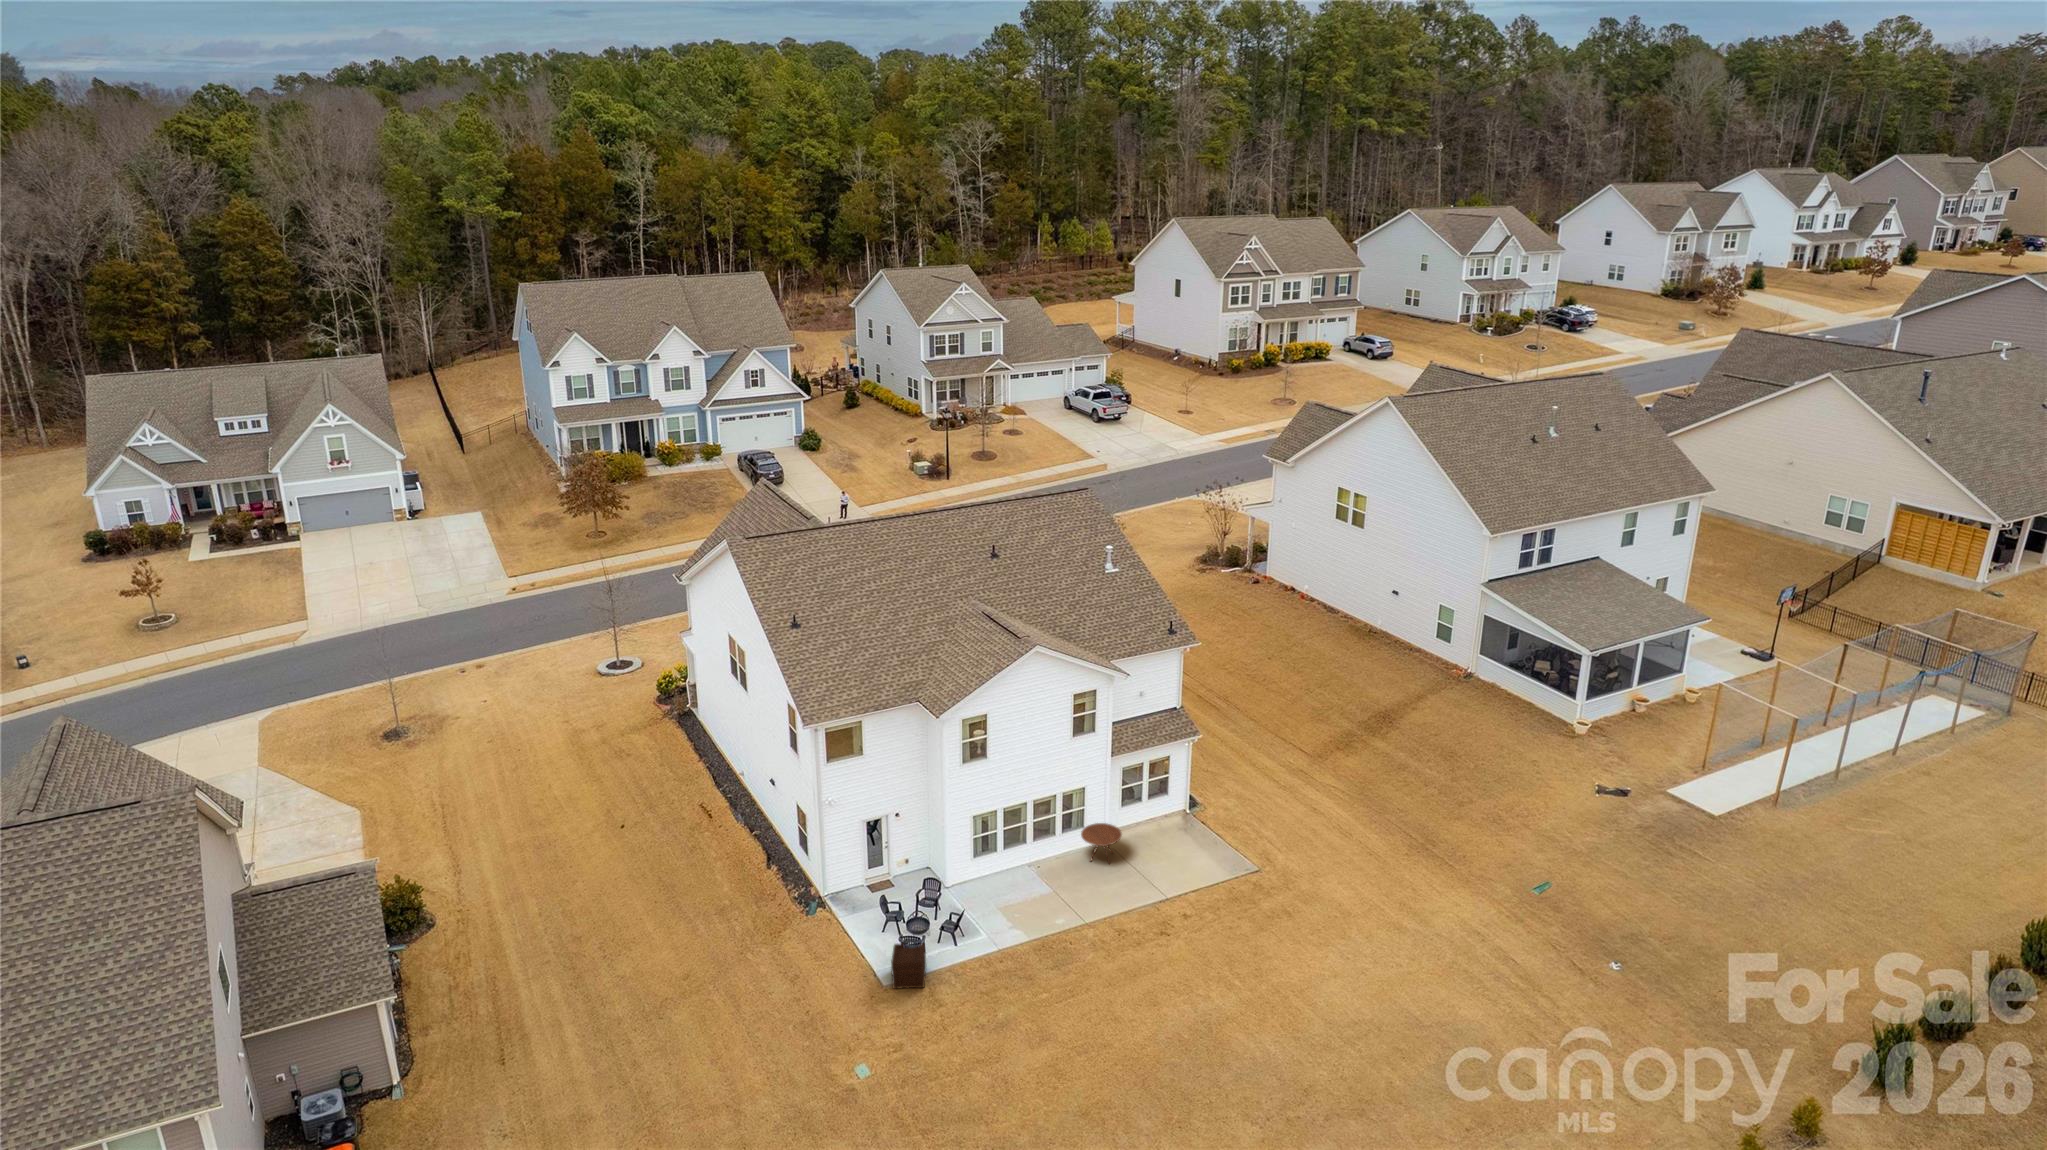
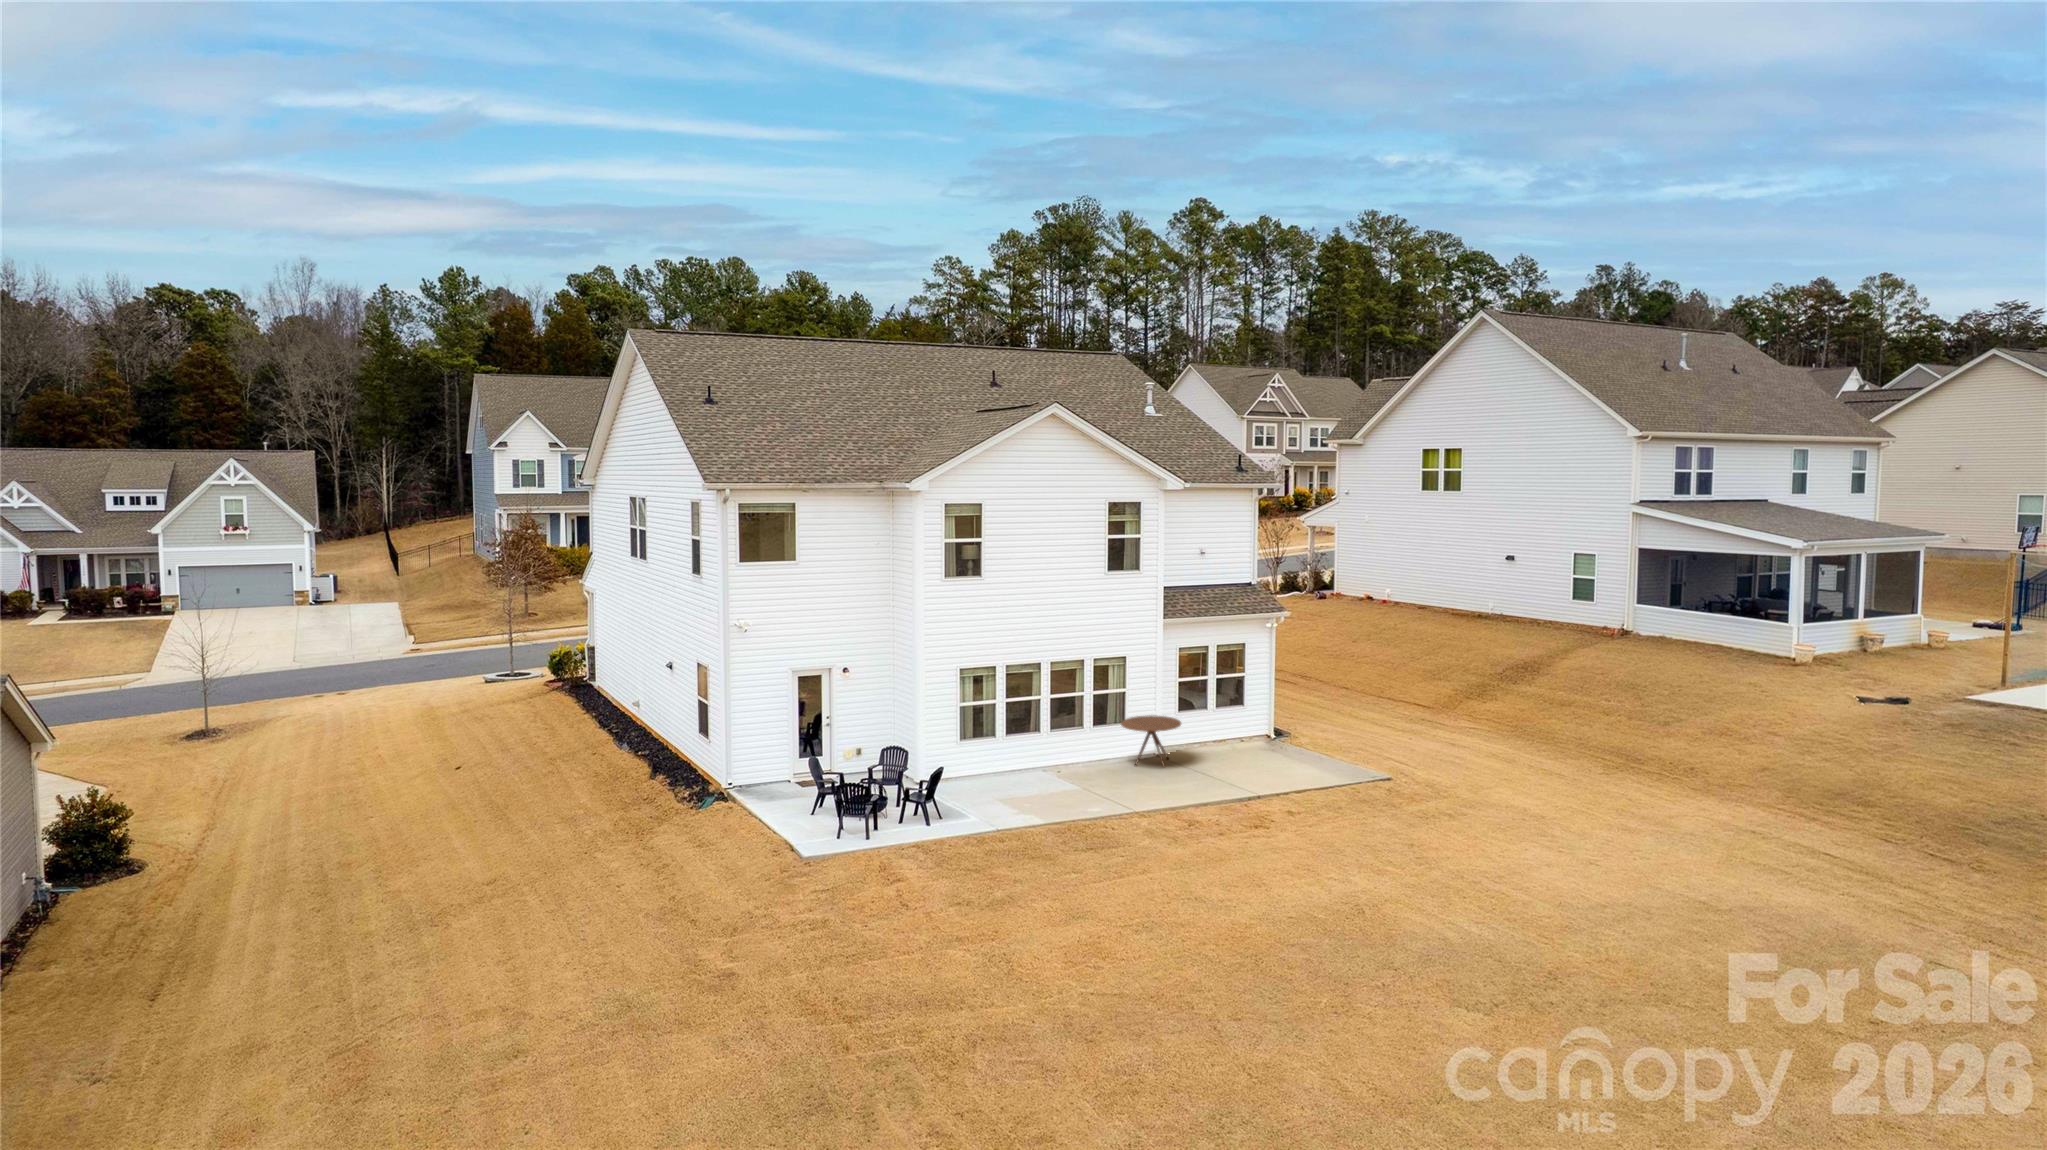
wooden crate: present [891,943,927,989] -> none [811,807,873,874]

